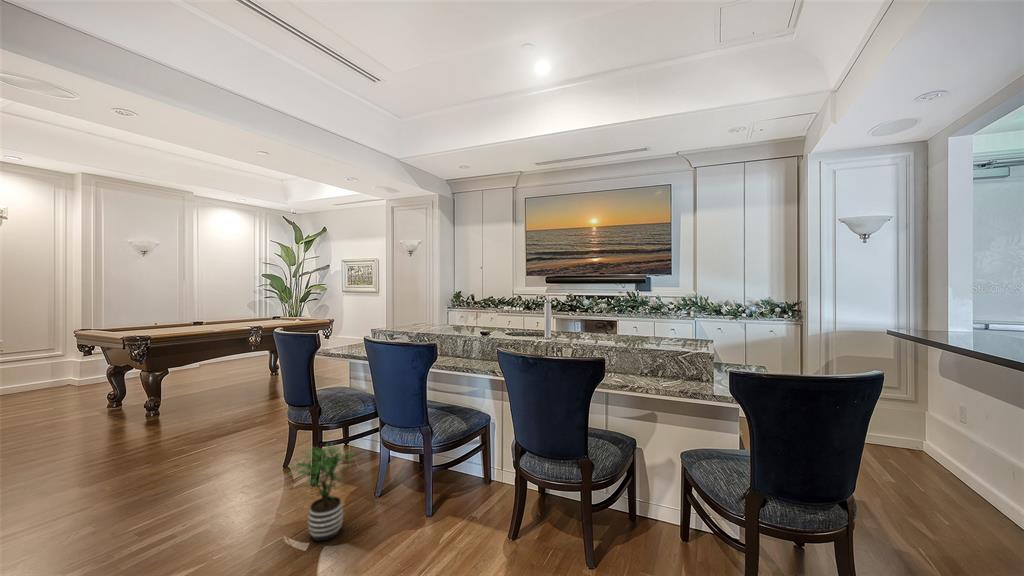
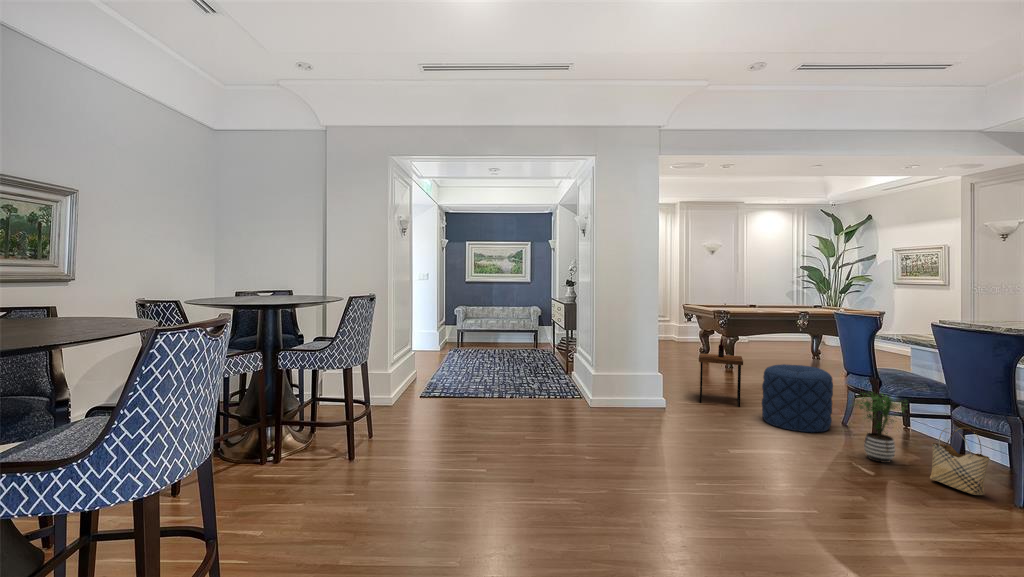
side table: none [41,396,145,523] -> present [699,339,743,407]
pouf: none [168,414,274,528] -> present [762,364,833,432]
woven basket: none [379,468,432,552] -> present [930,427,990,495]

